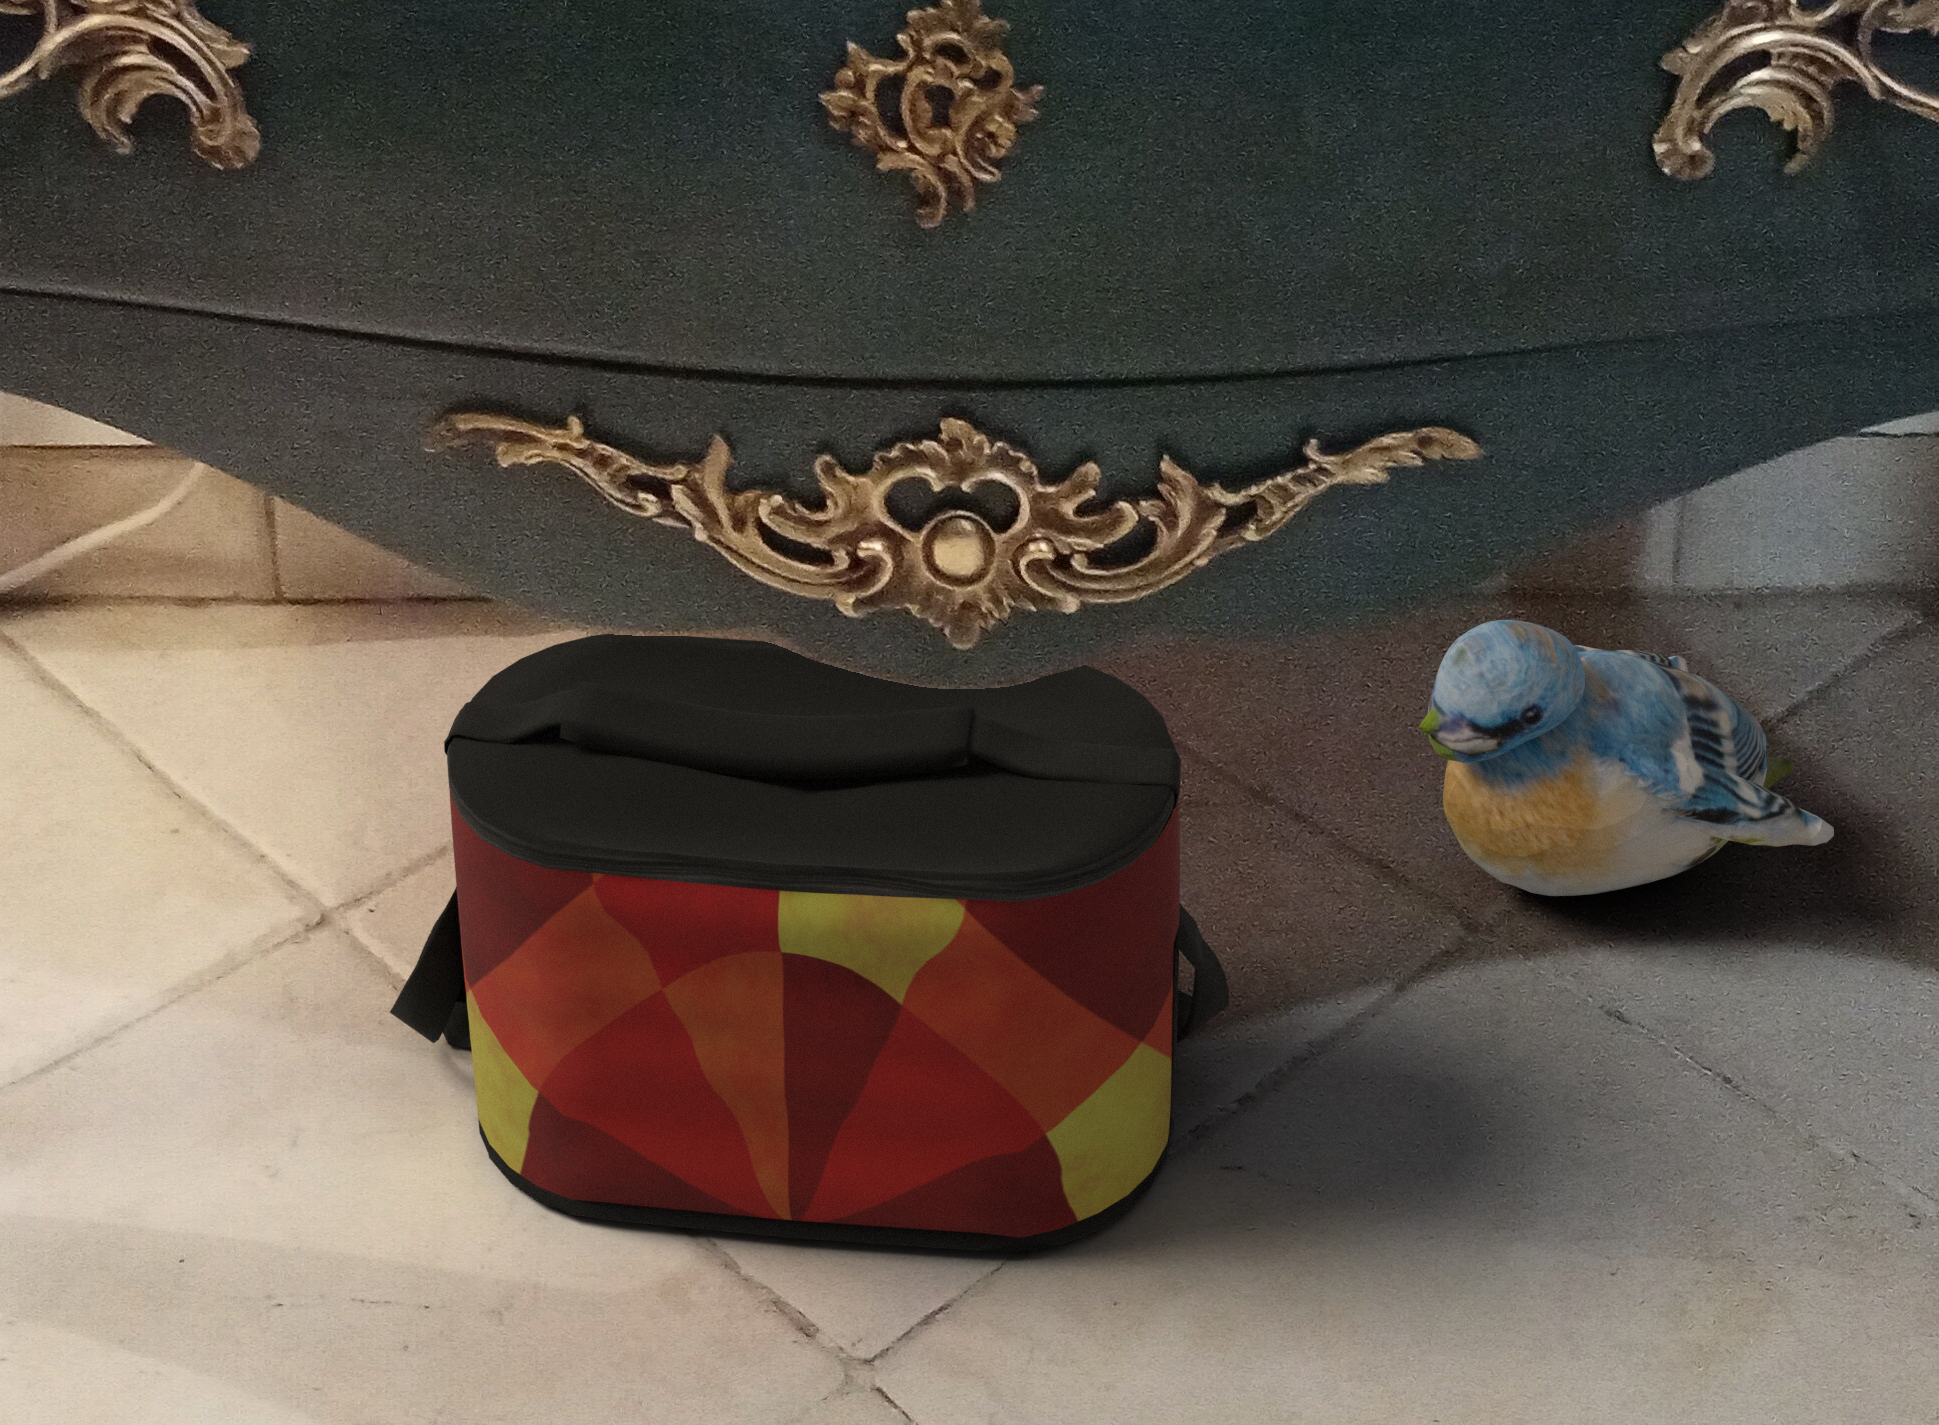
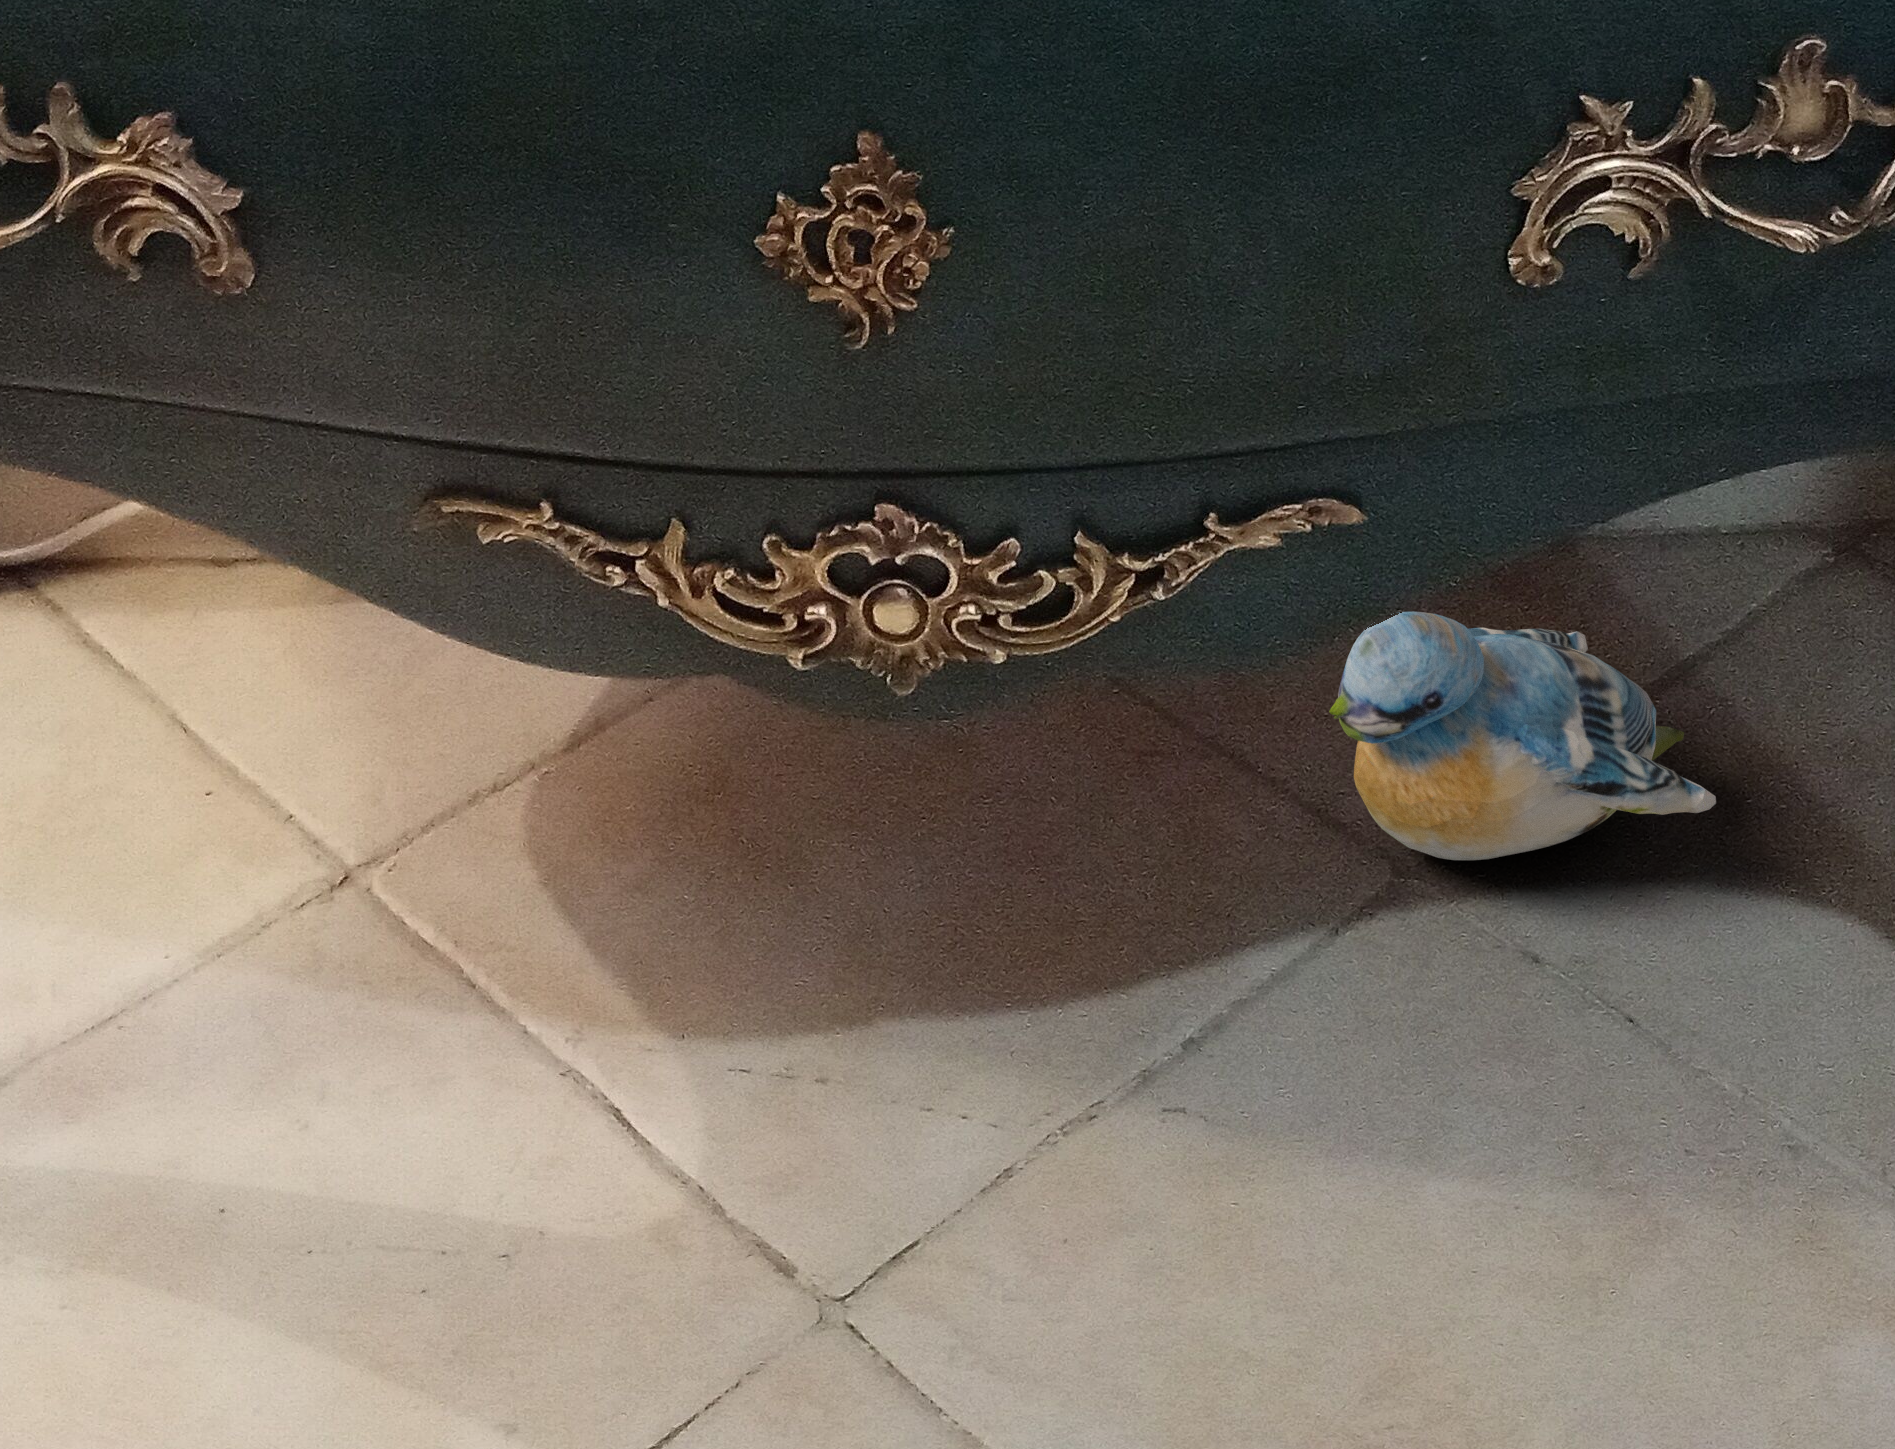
bag: present [390,634,1229,1252] -> none [387,640,1153,1197]

